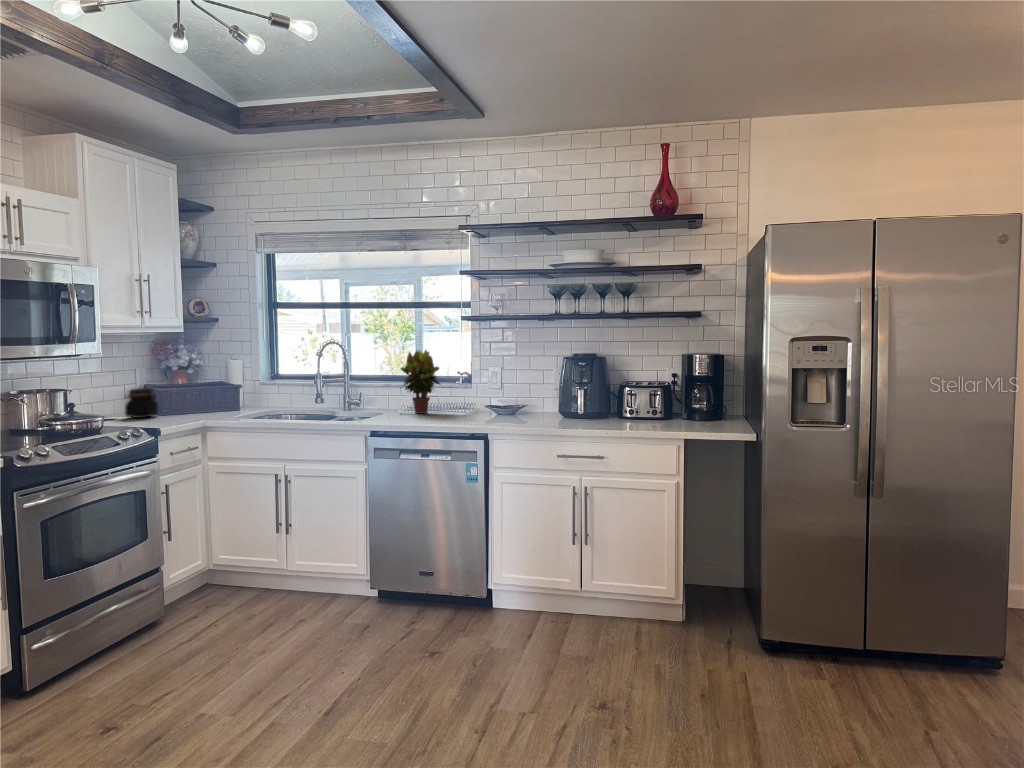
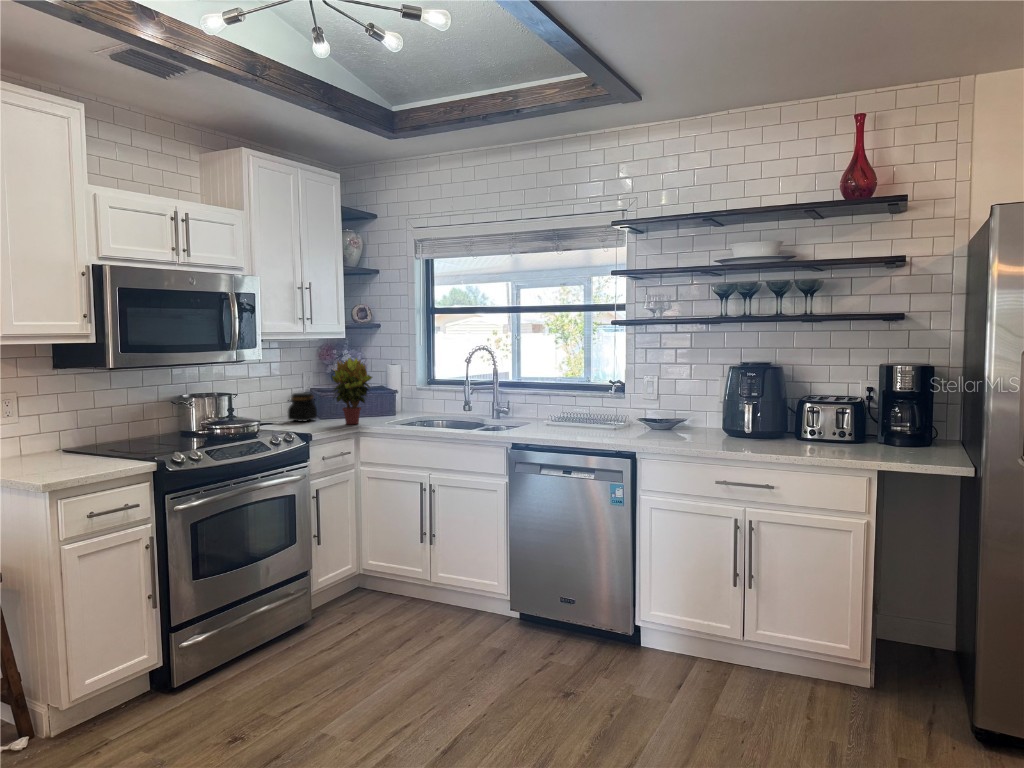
potted plant: present [400,350,440,414] -> present [332,358,372,424]

